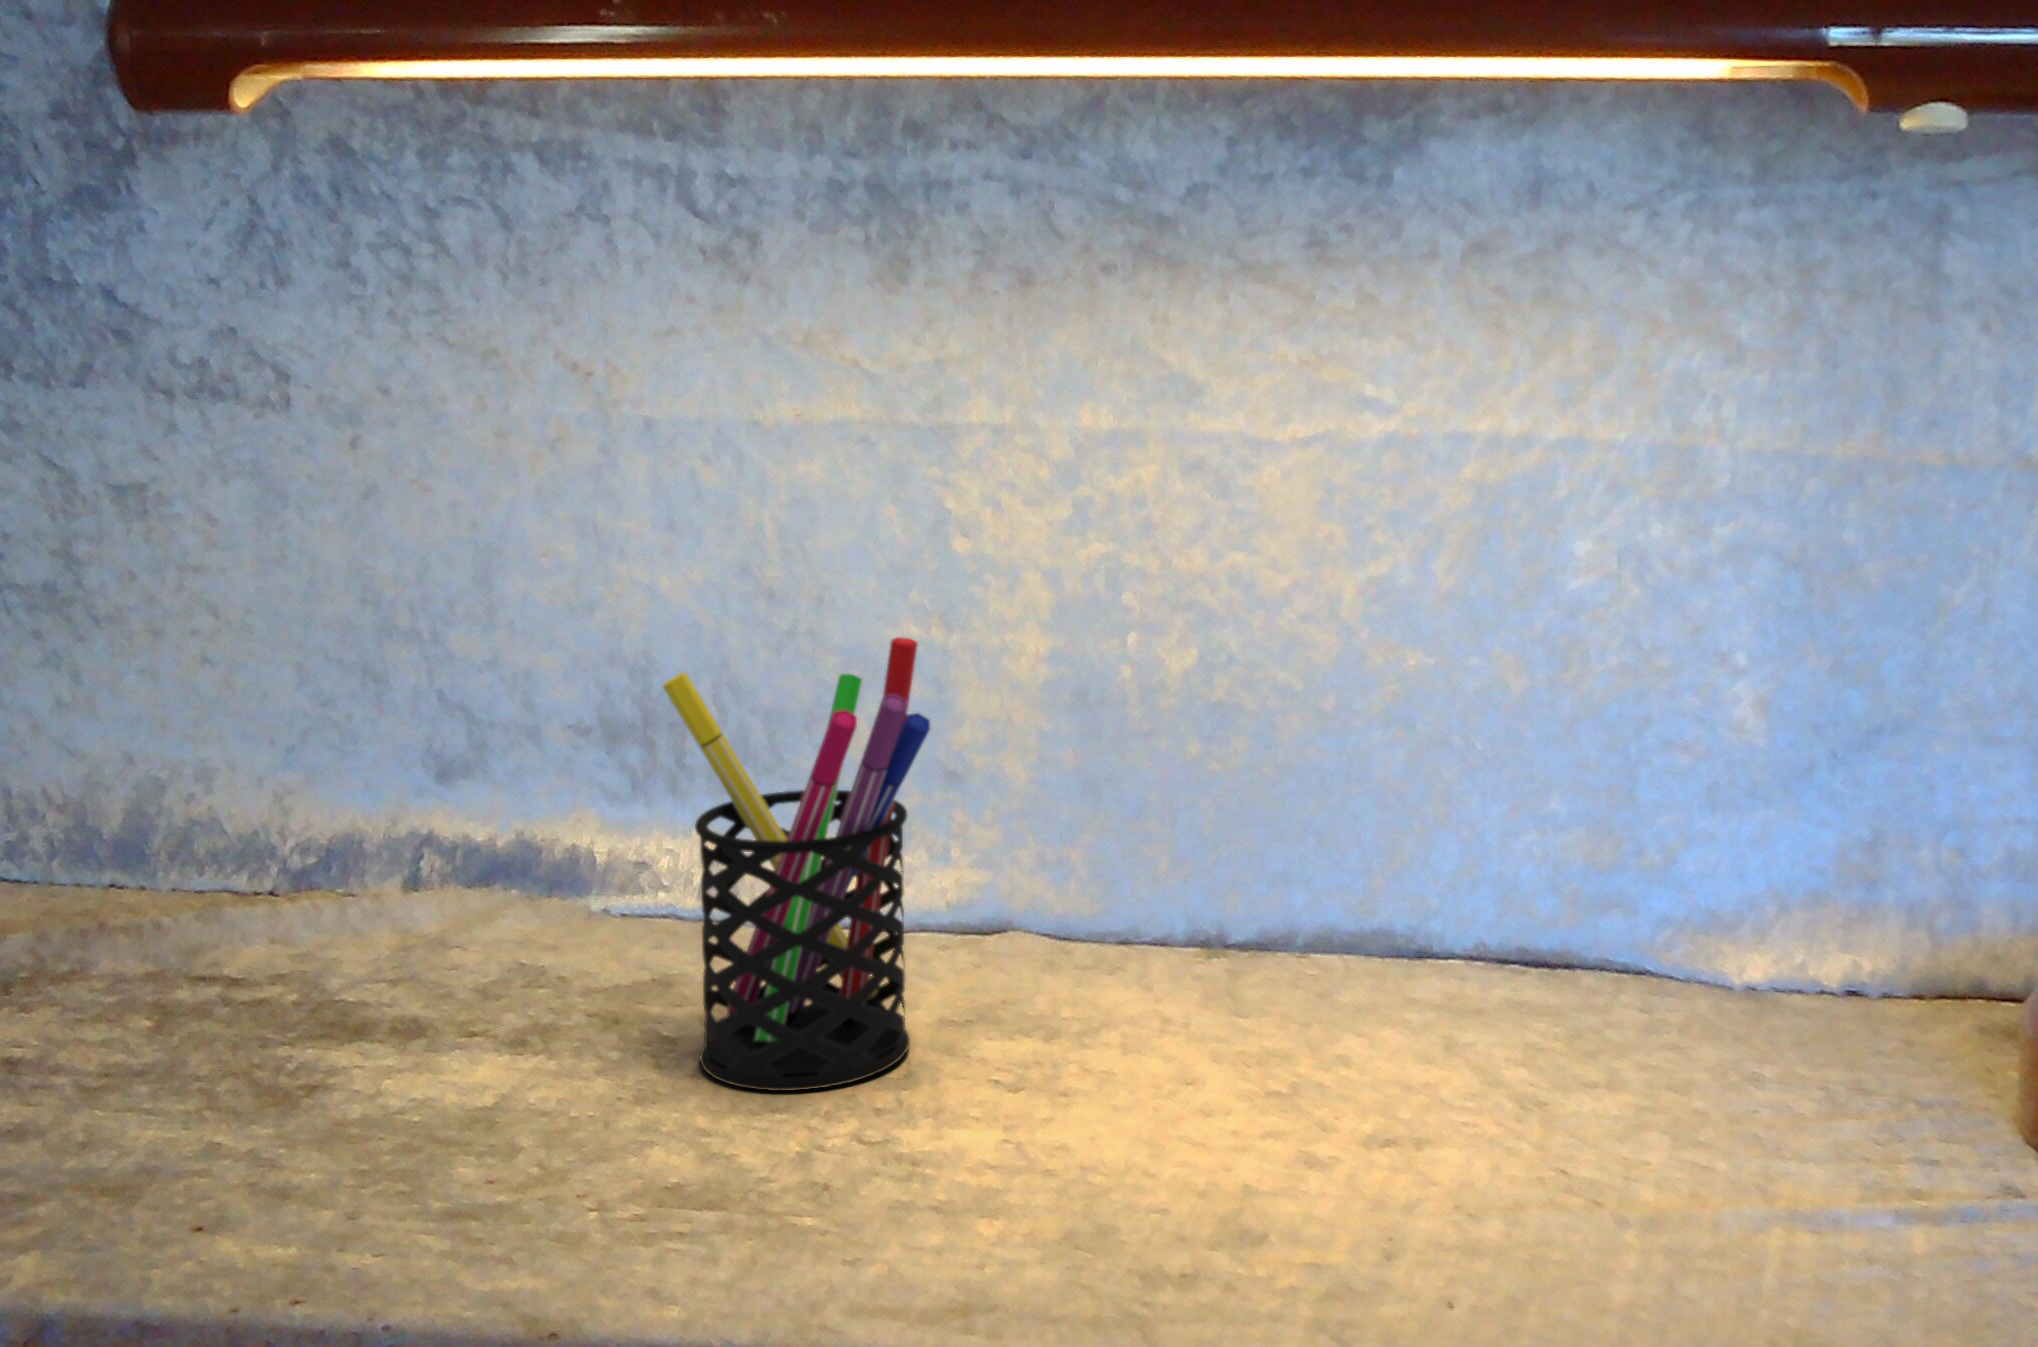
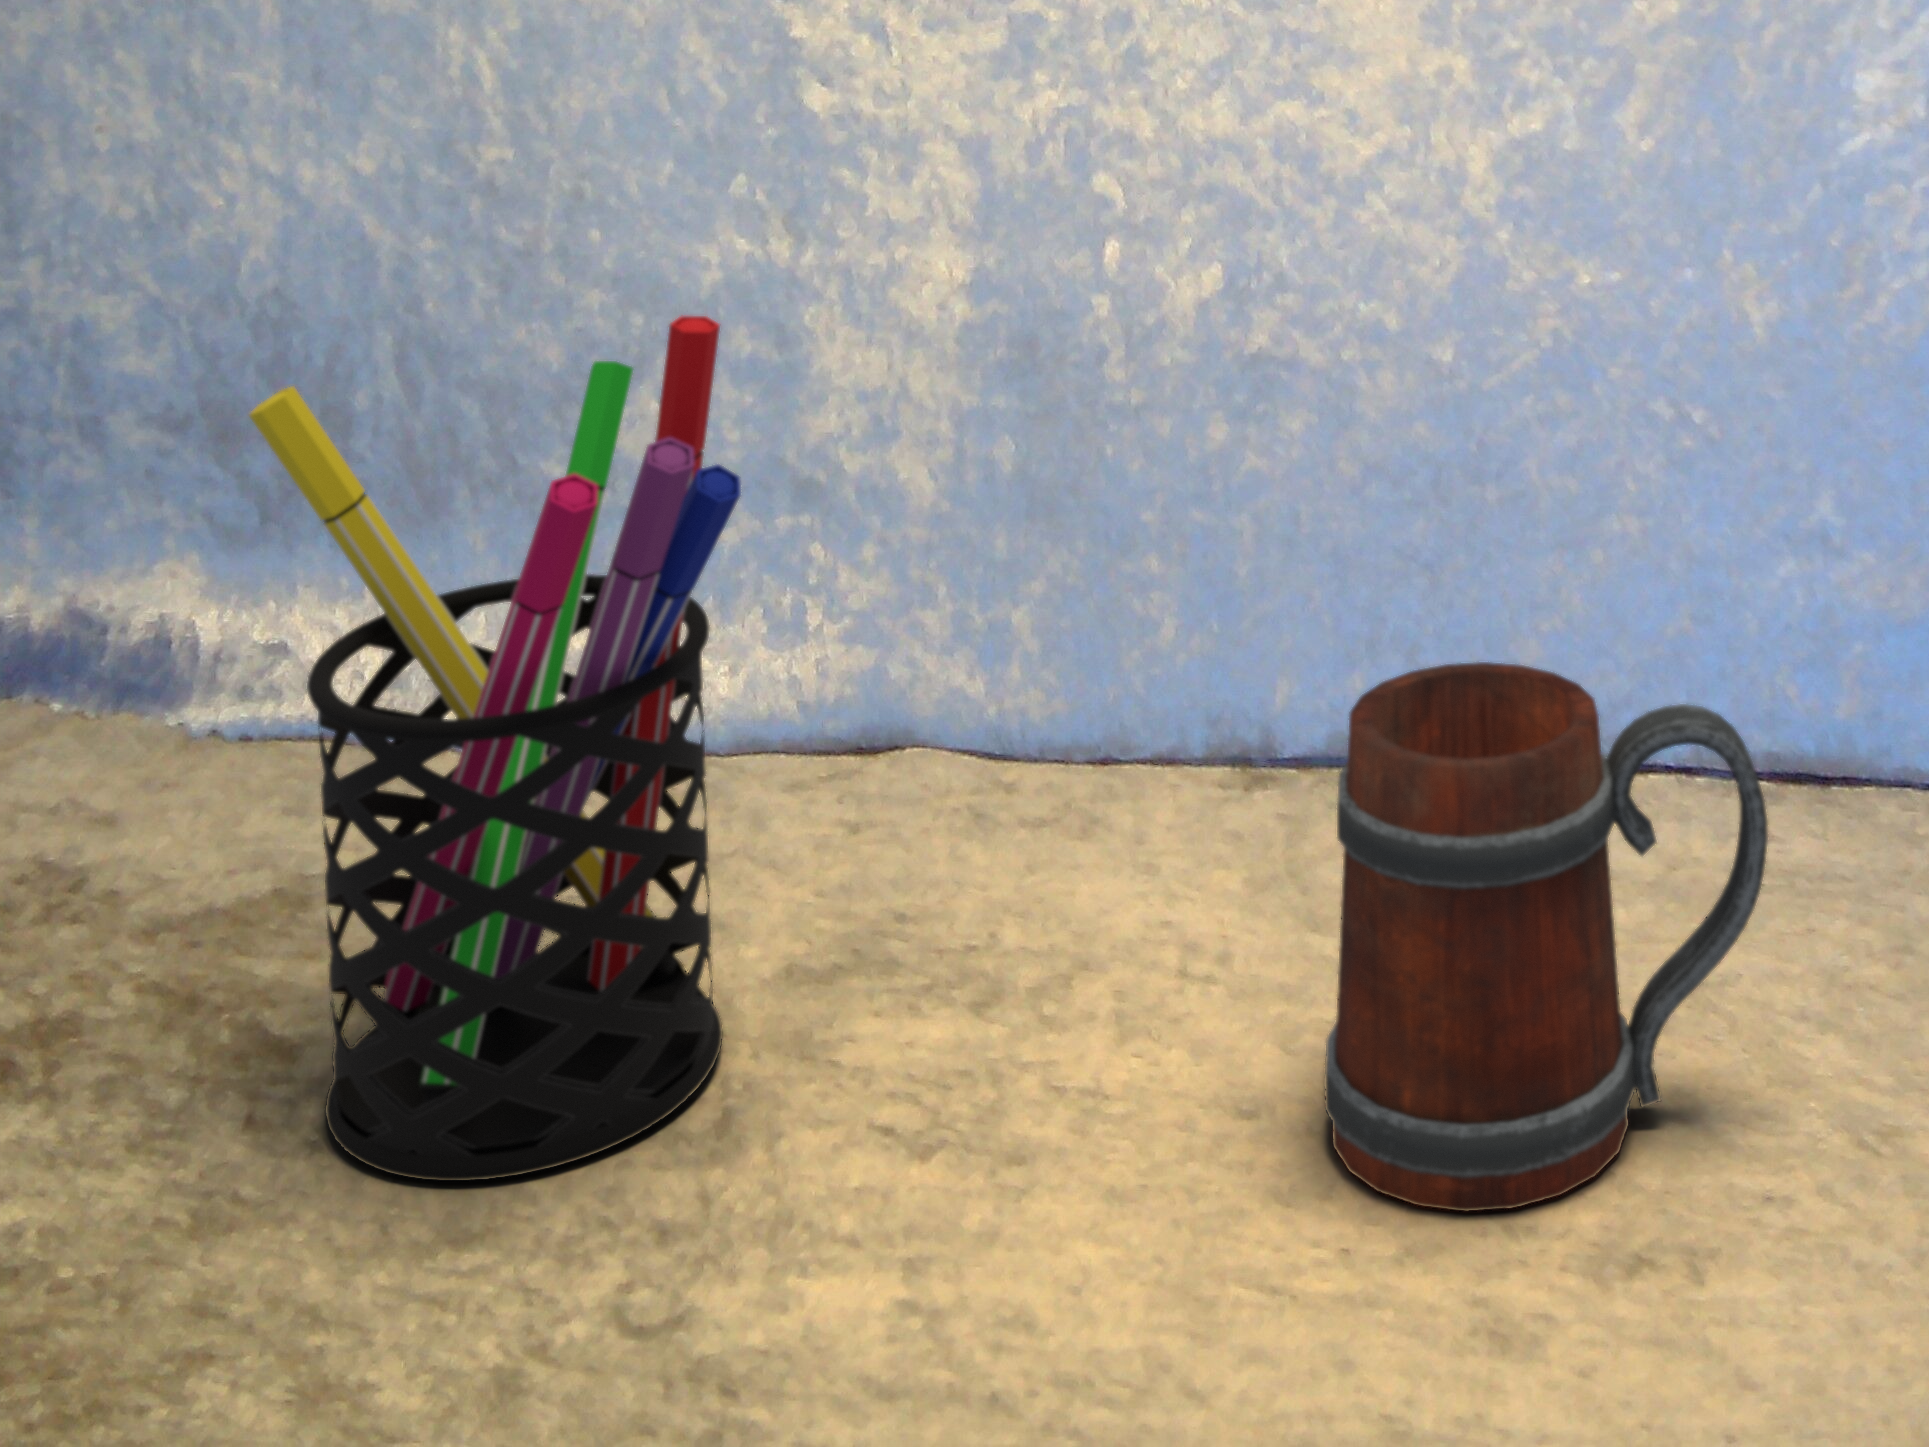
mug: none [1240,844,1487,1122] -> present [1324,662,1768,1212]

